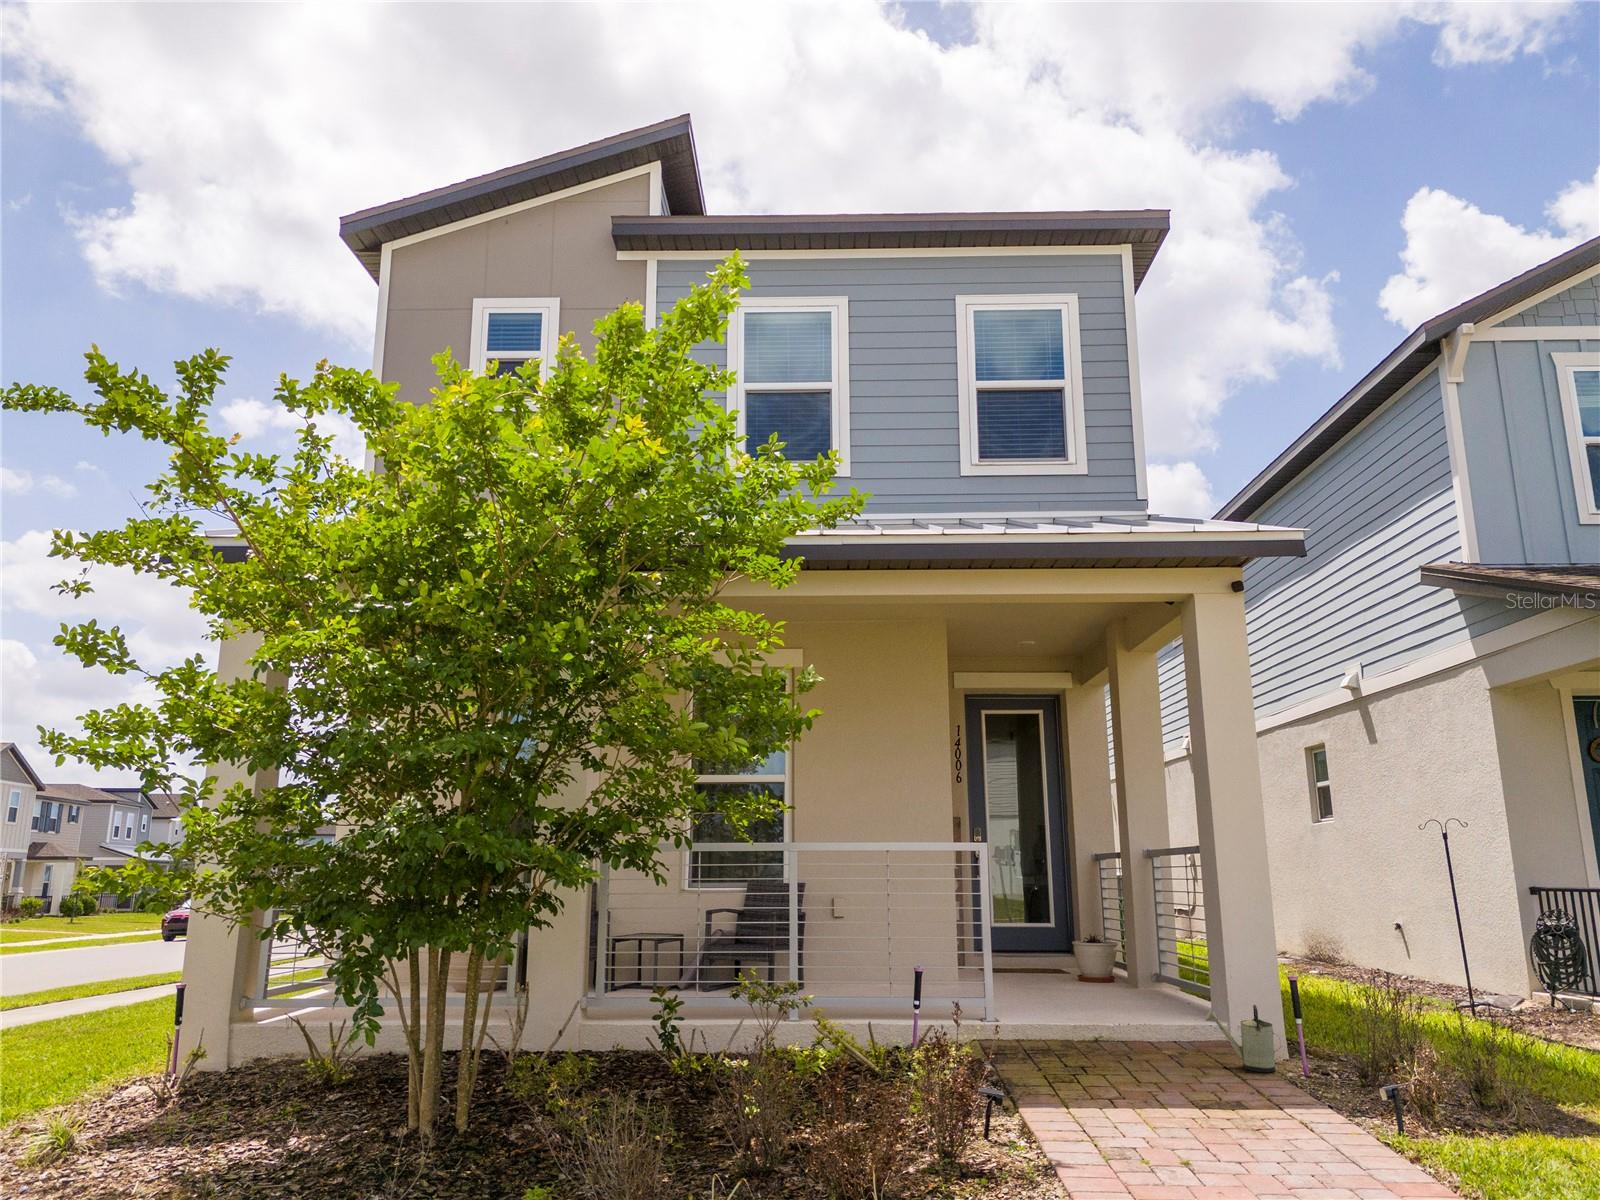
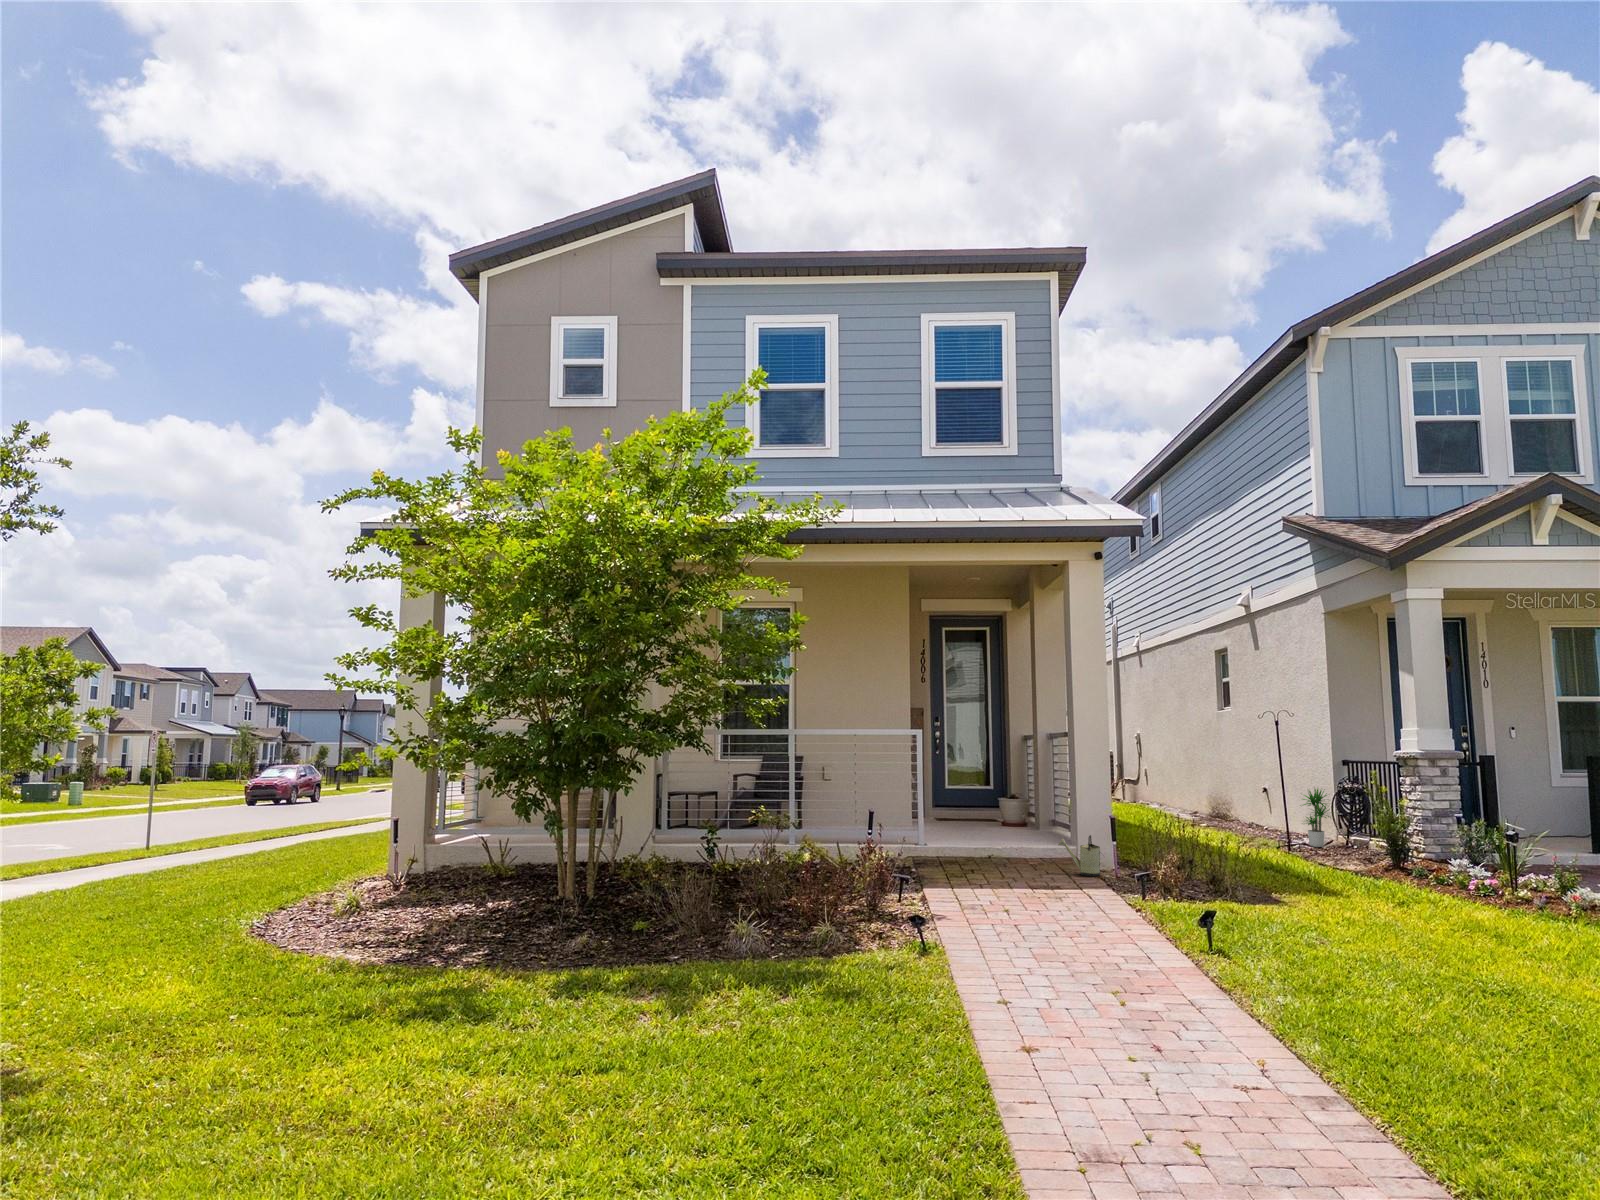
potted plant: none [1485,922,1547,1010] -> present [1303,788,1329,847]

